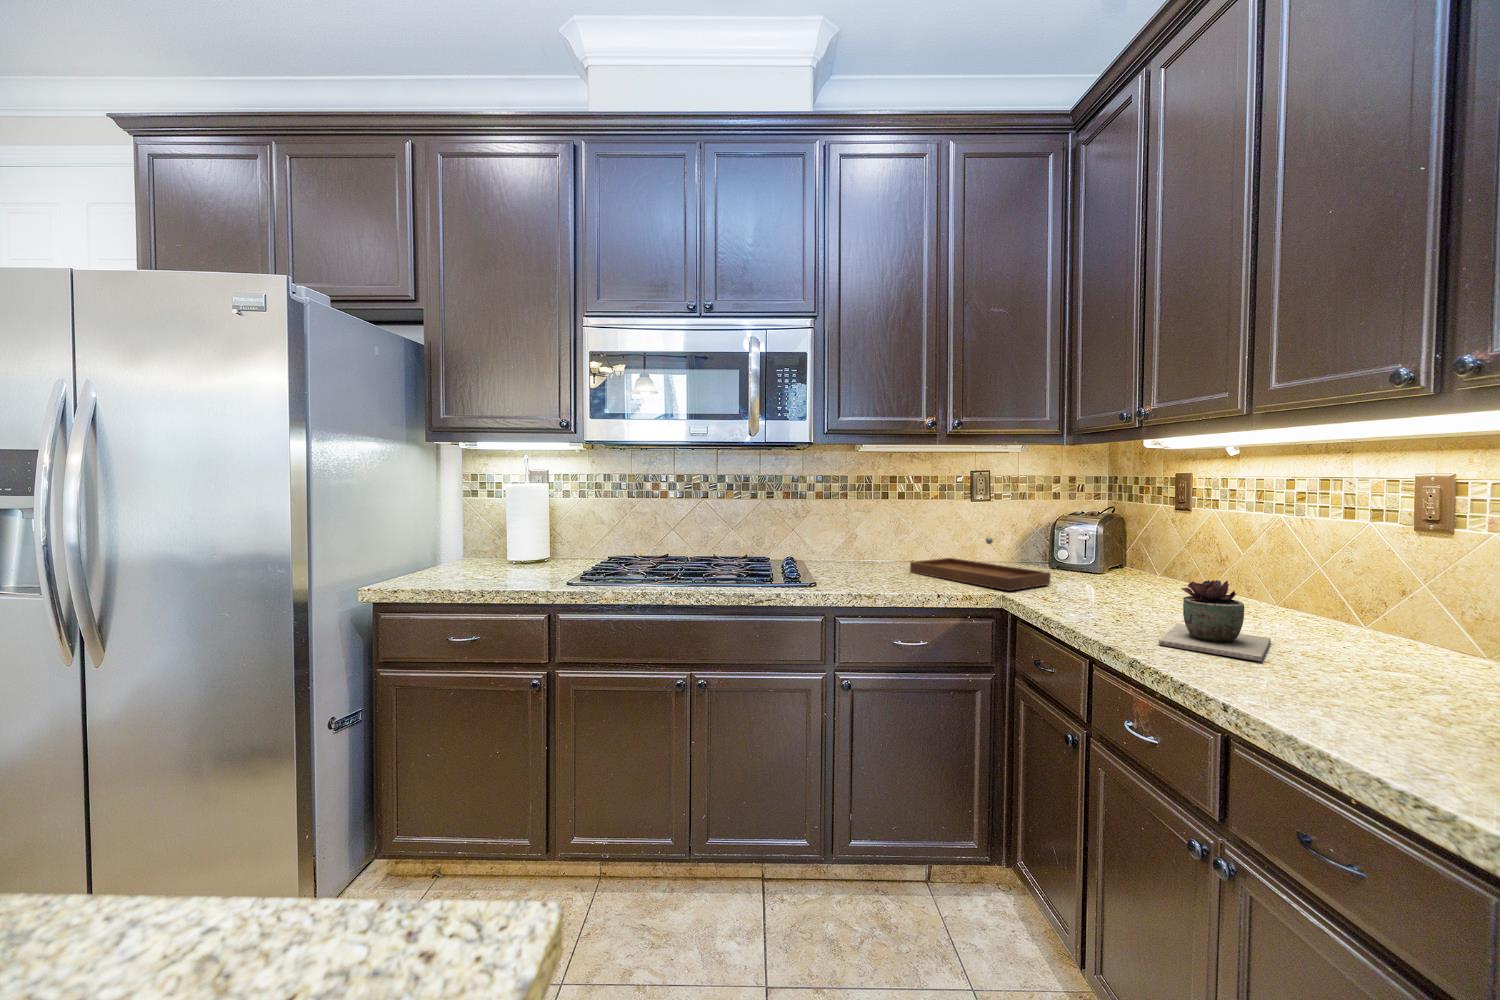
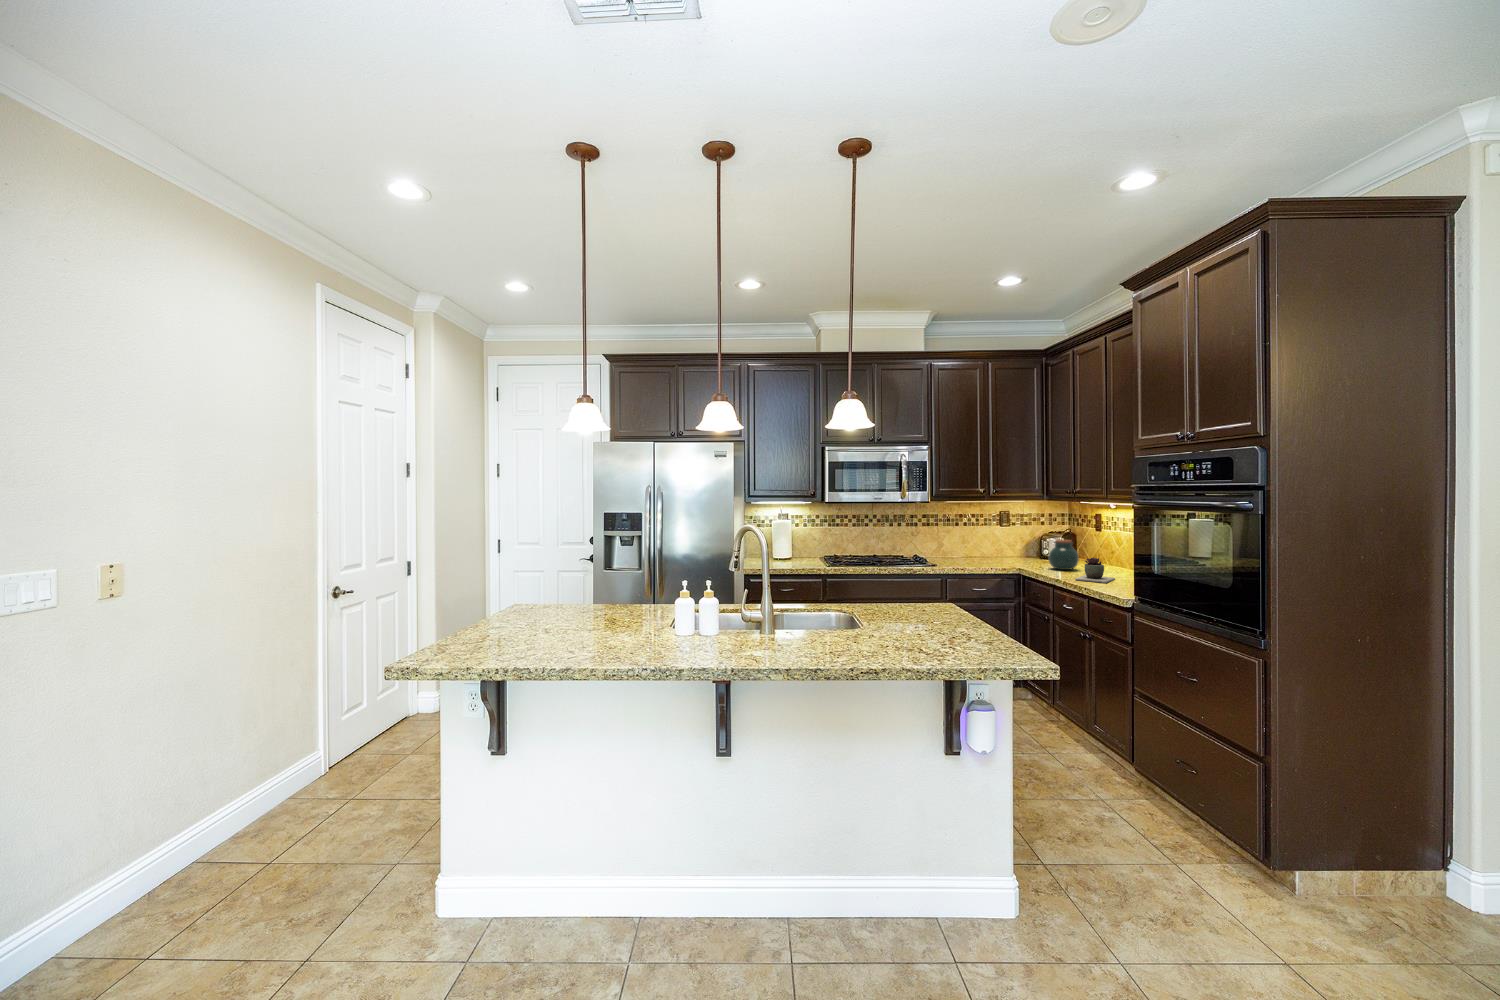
jar: none [1074,529,1149,603] -> present [1049,540,1079,570]
tray: present [910,538,1051,591] -> none [974,544,1039,567]

